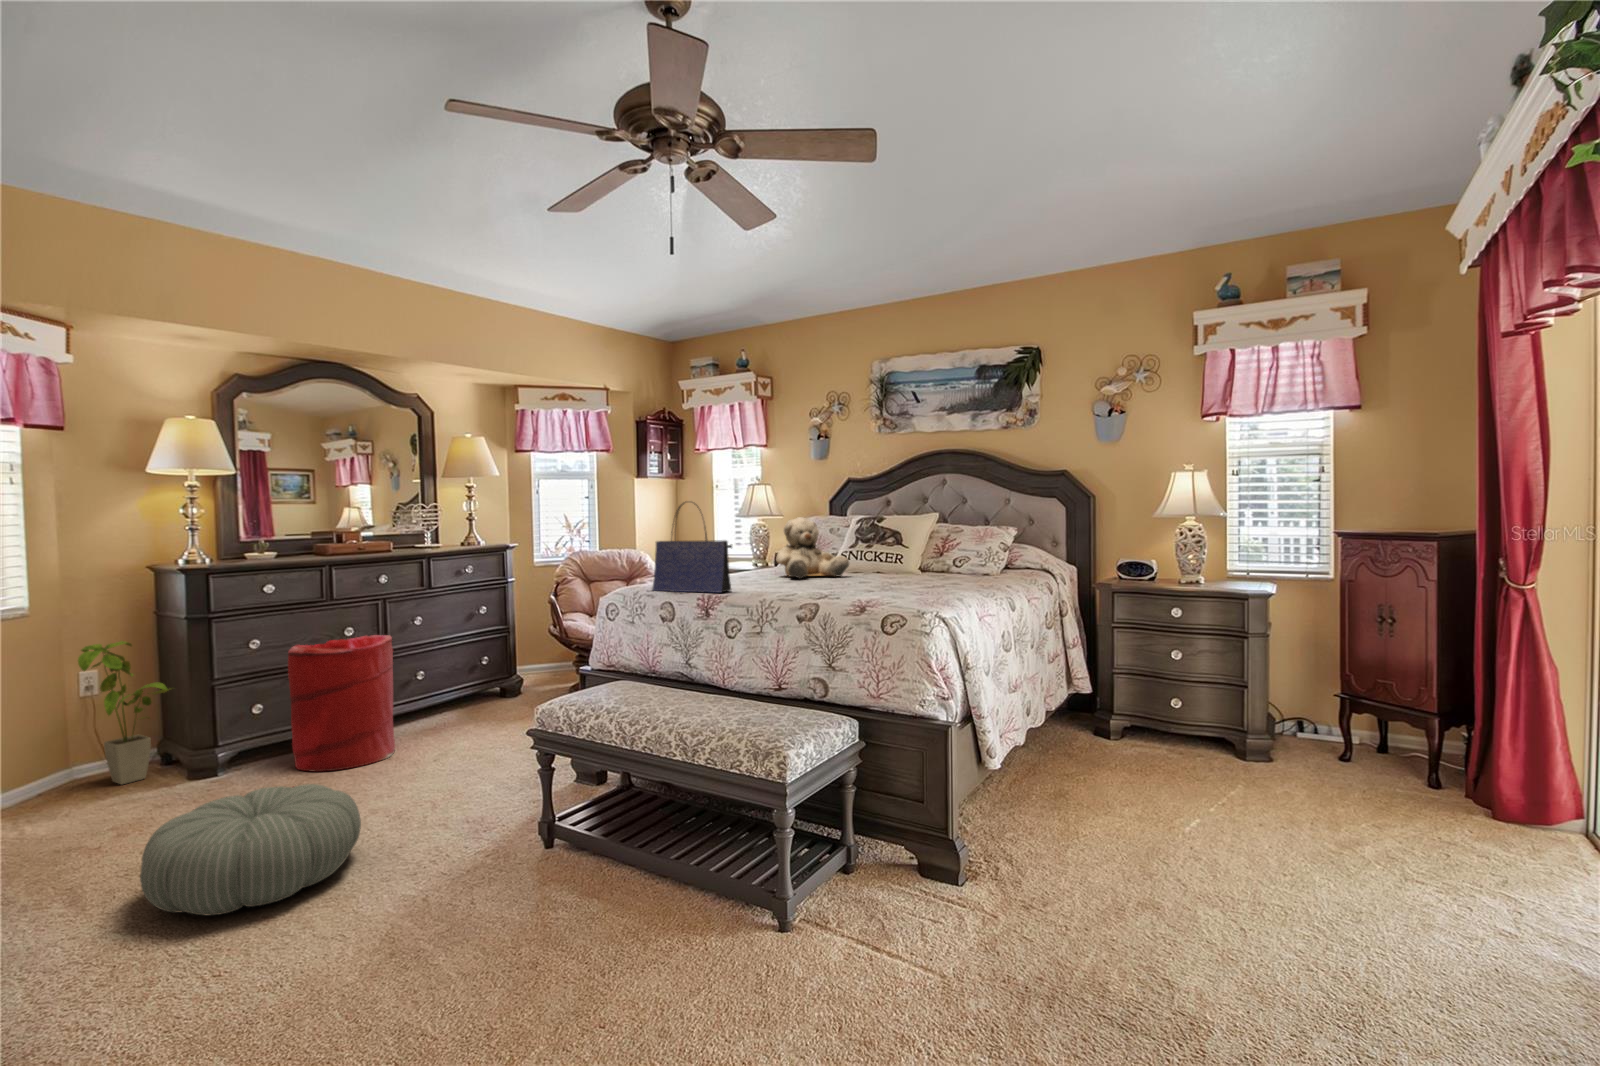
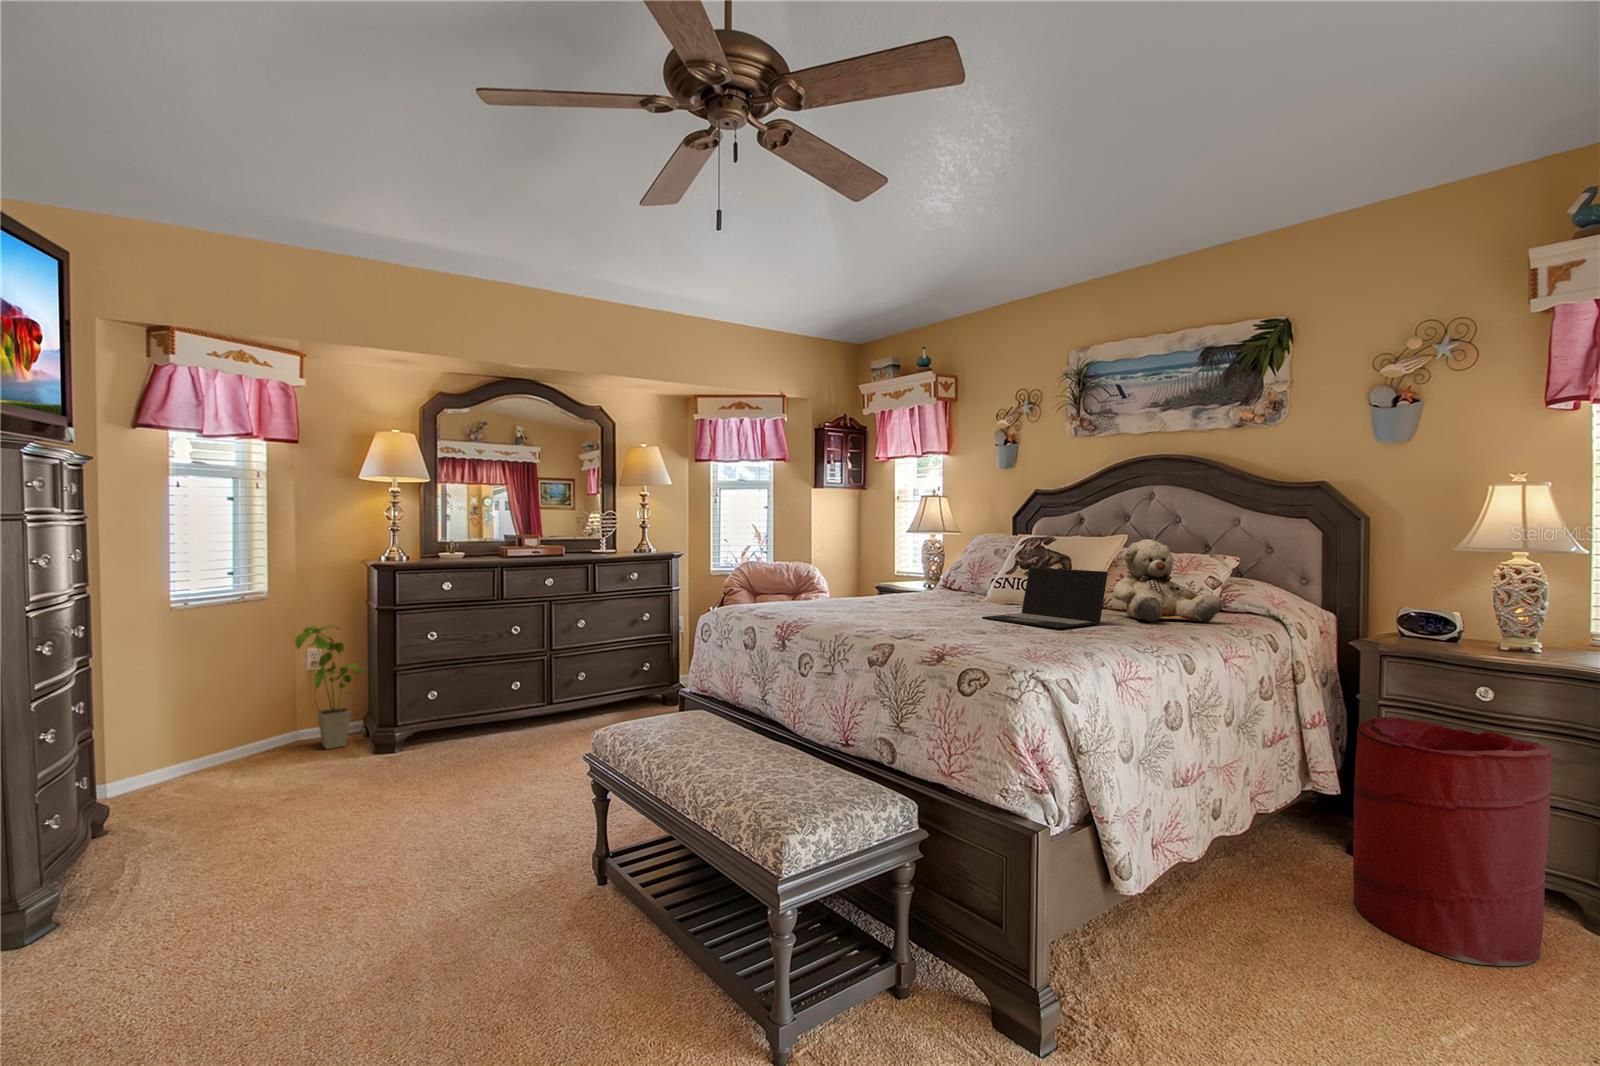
tote bag: present [652,502,732,593] -> none [746,514,827,620]
teddy bear: present [776,517,849,578] -> present [1113,539,1223,622]
laptop: none [851,541,943,586] -> present [982,567,1108,629]
laundry hamper: present [288,635,395,772] -> present [1353,717,1552,966]
pouf: present [140,784,361,915] -> none [235,777,437,897]

